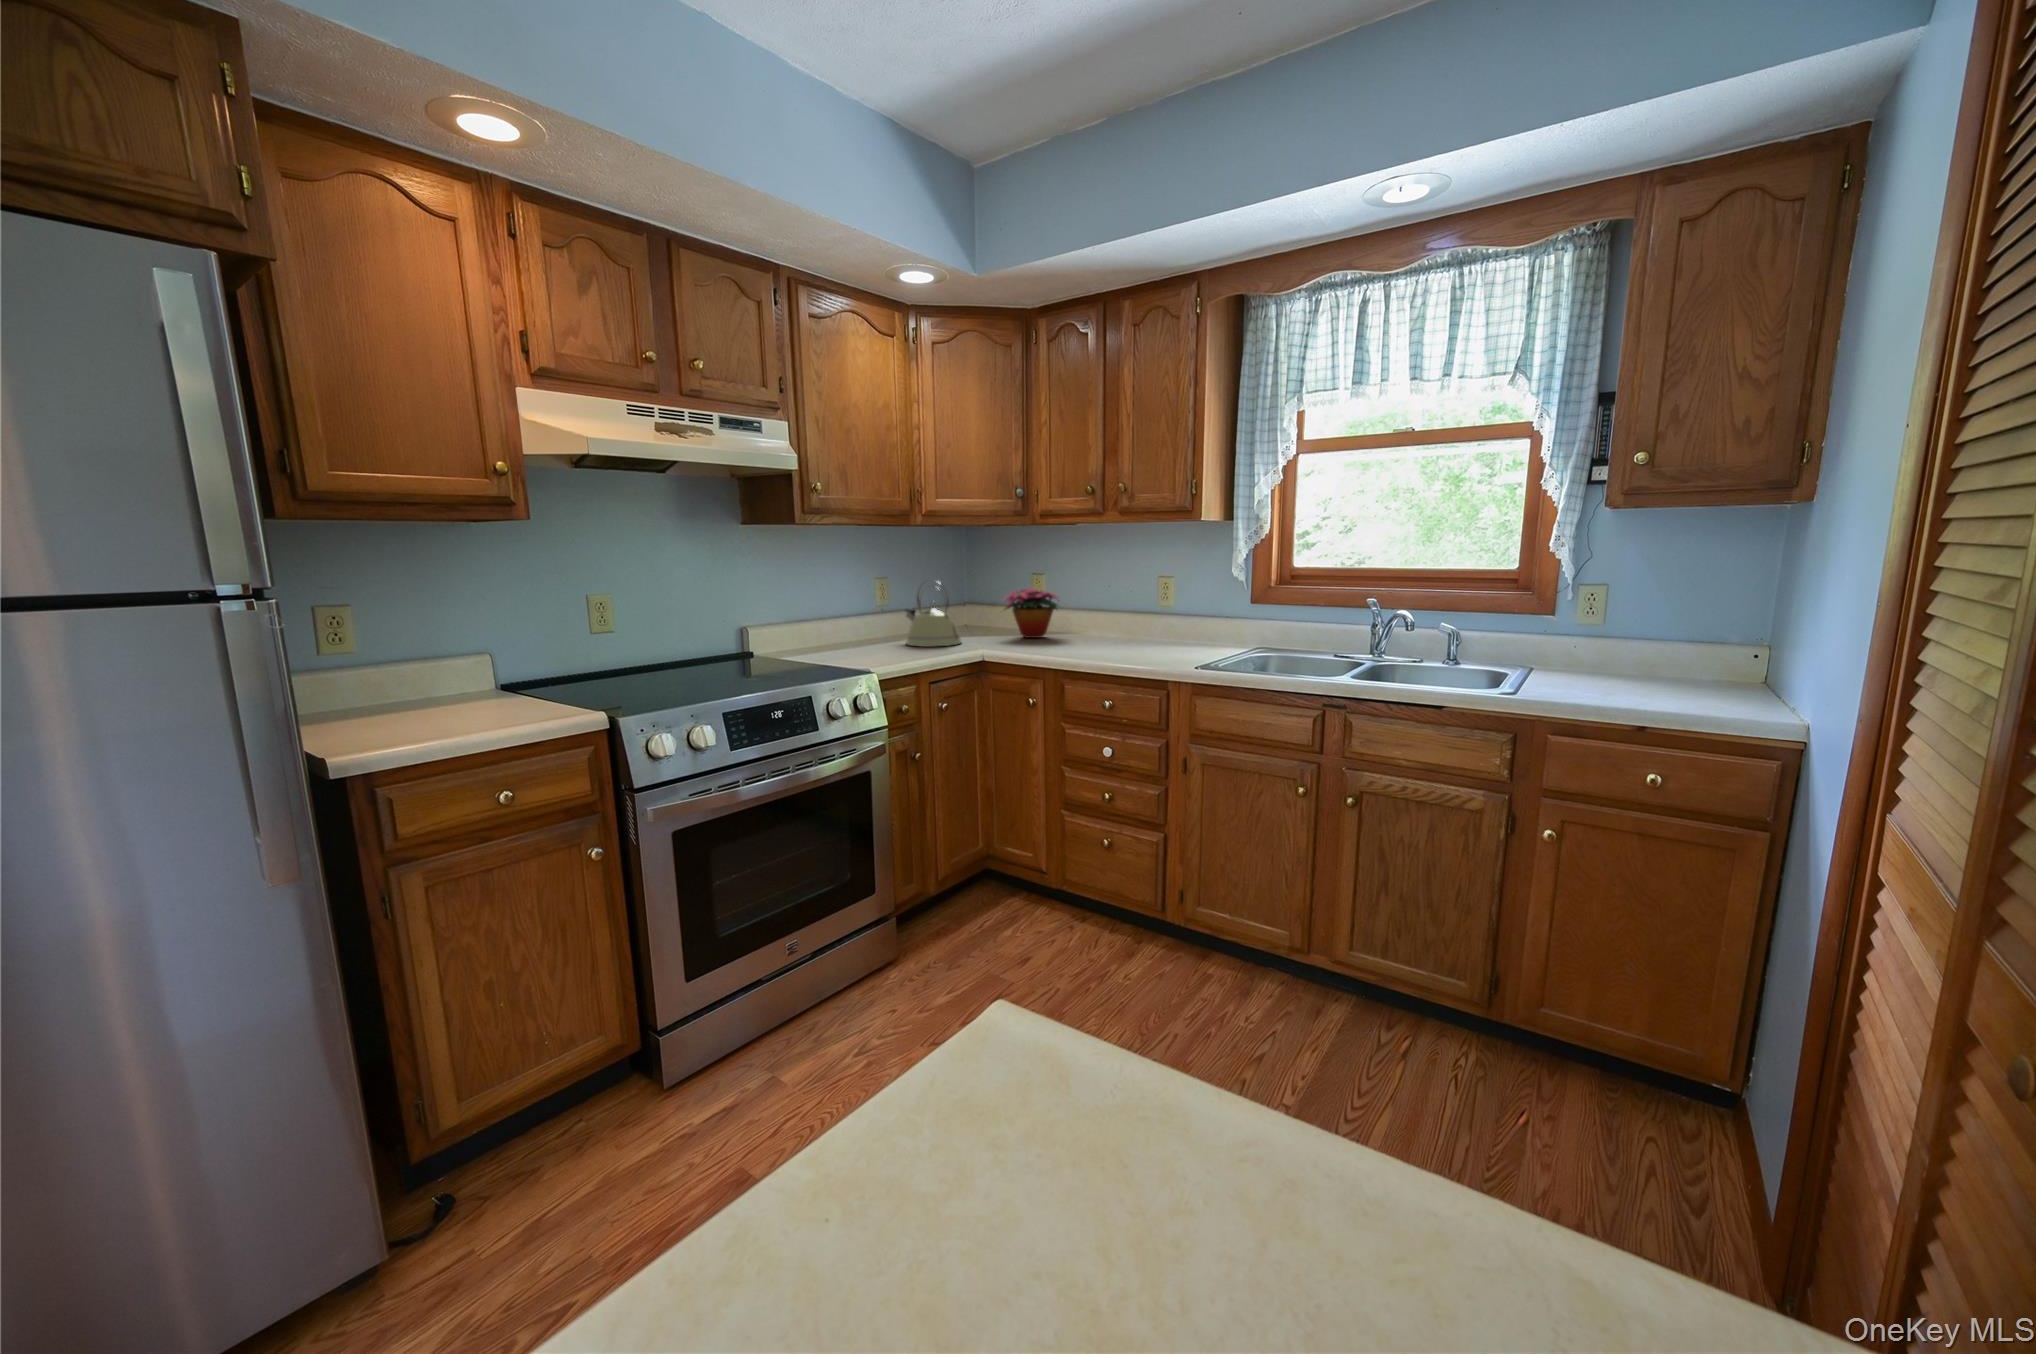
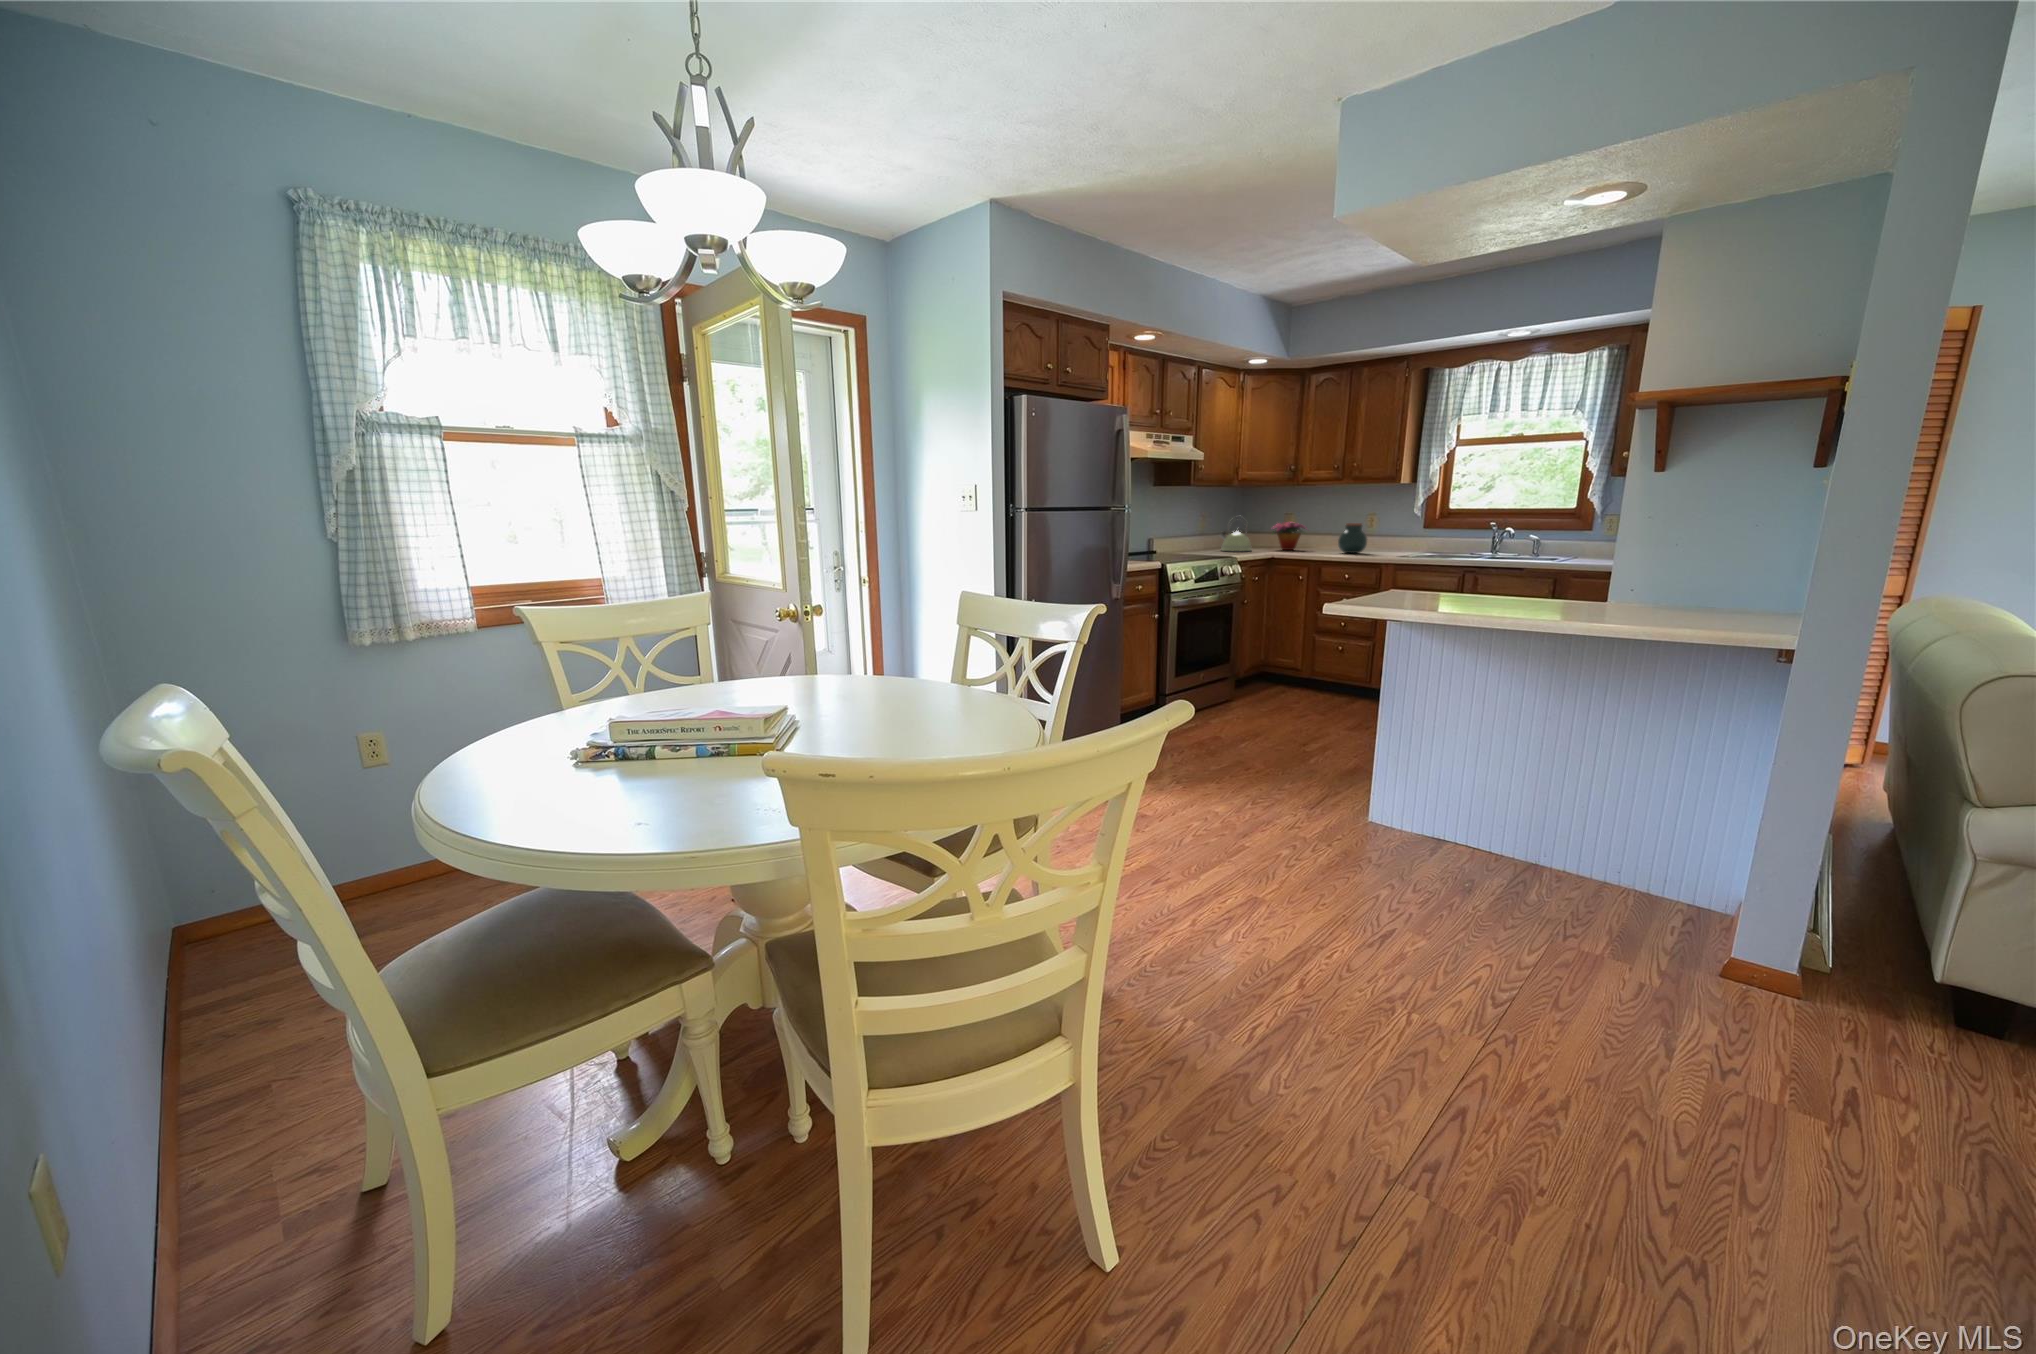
jar: none [1102,594,1152,651] -> present [1338,523,1368,553]

